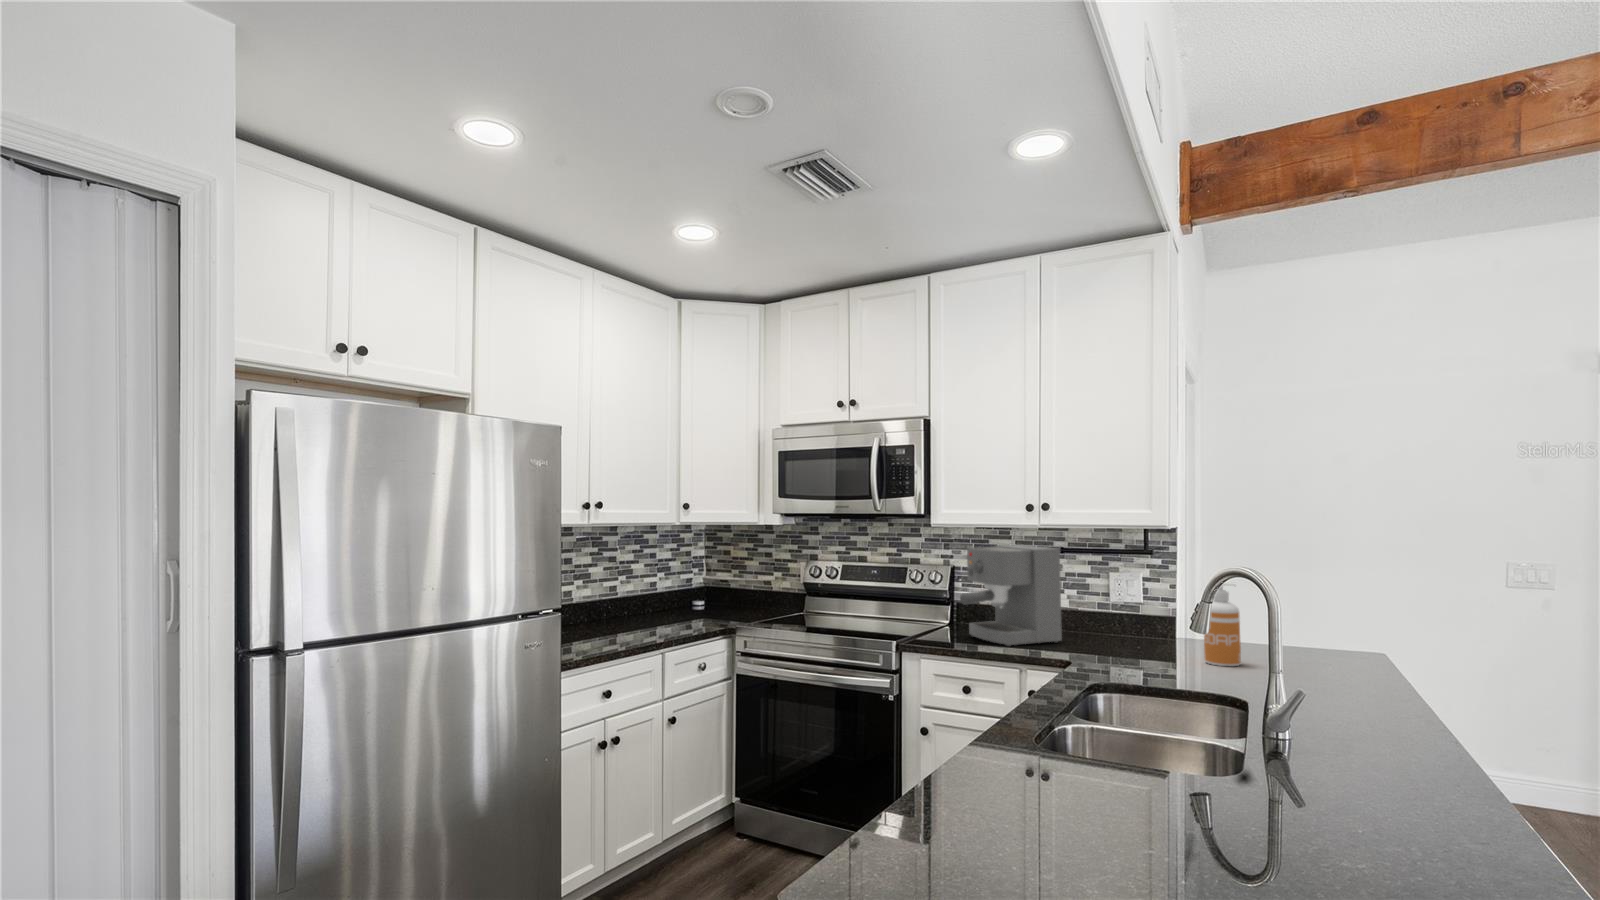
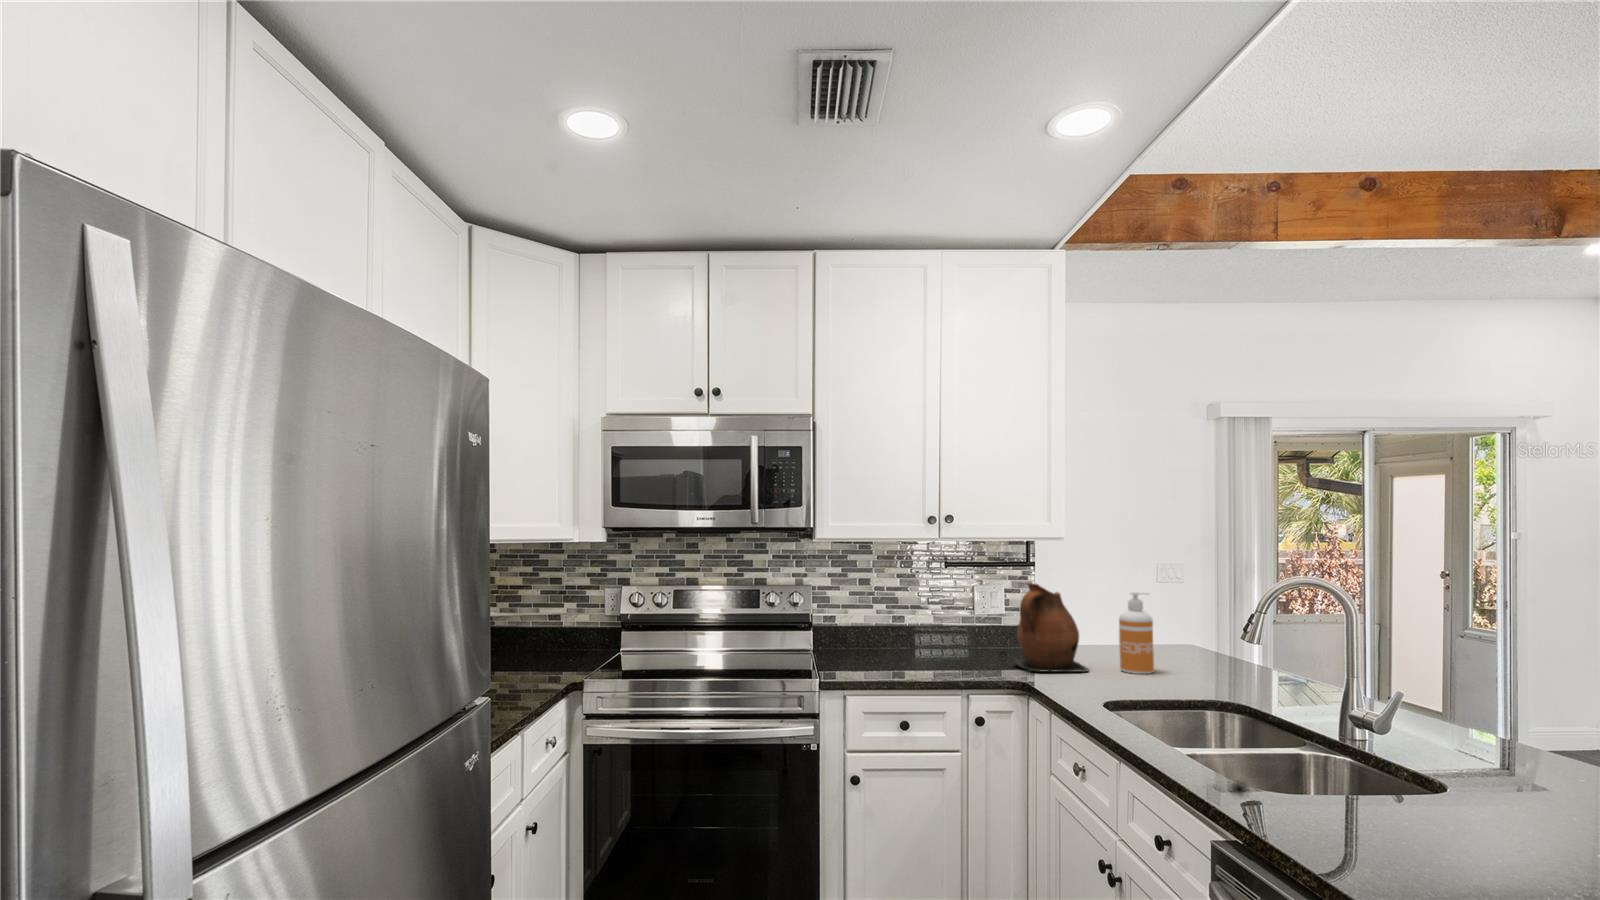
coffee maker: present [960,545,1062,646] -> none [860,560,960,675]
ceramic pitcher: none [1100,569,1178,660] -> present [1015,583,1088,672]

